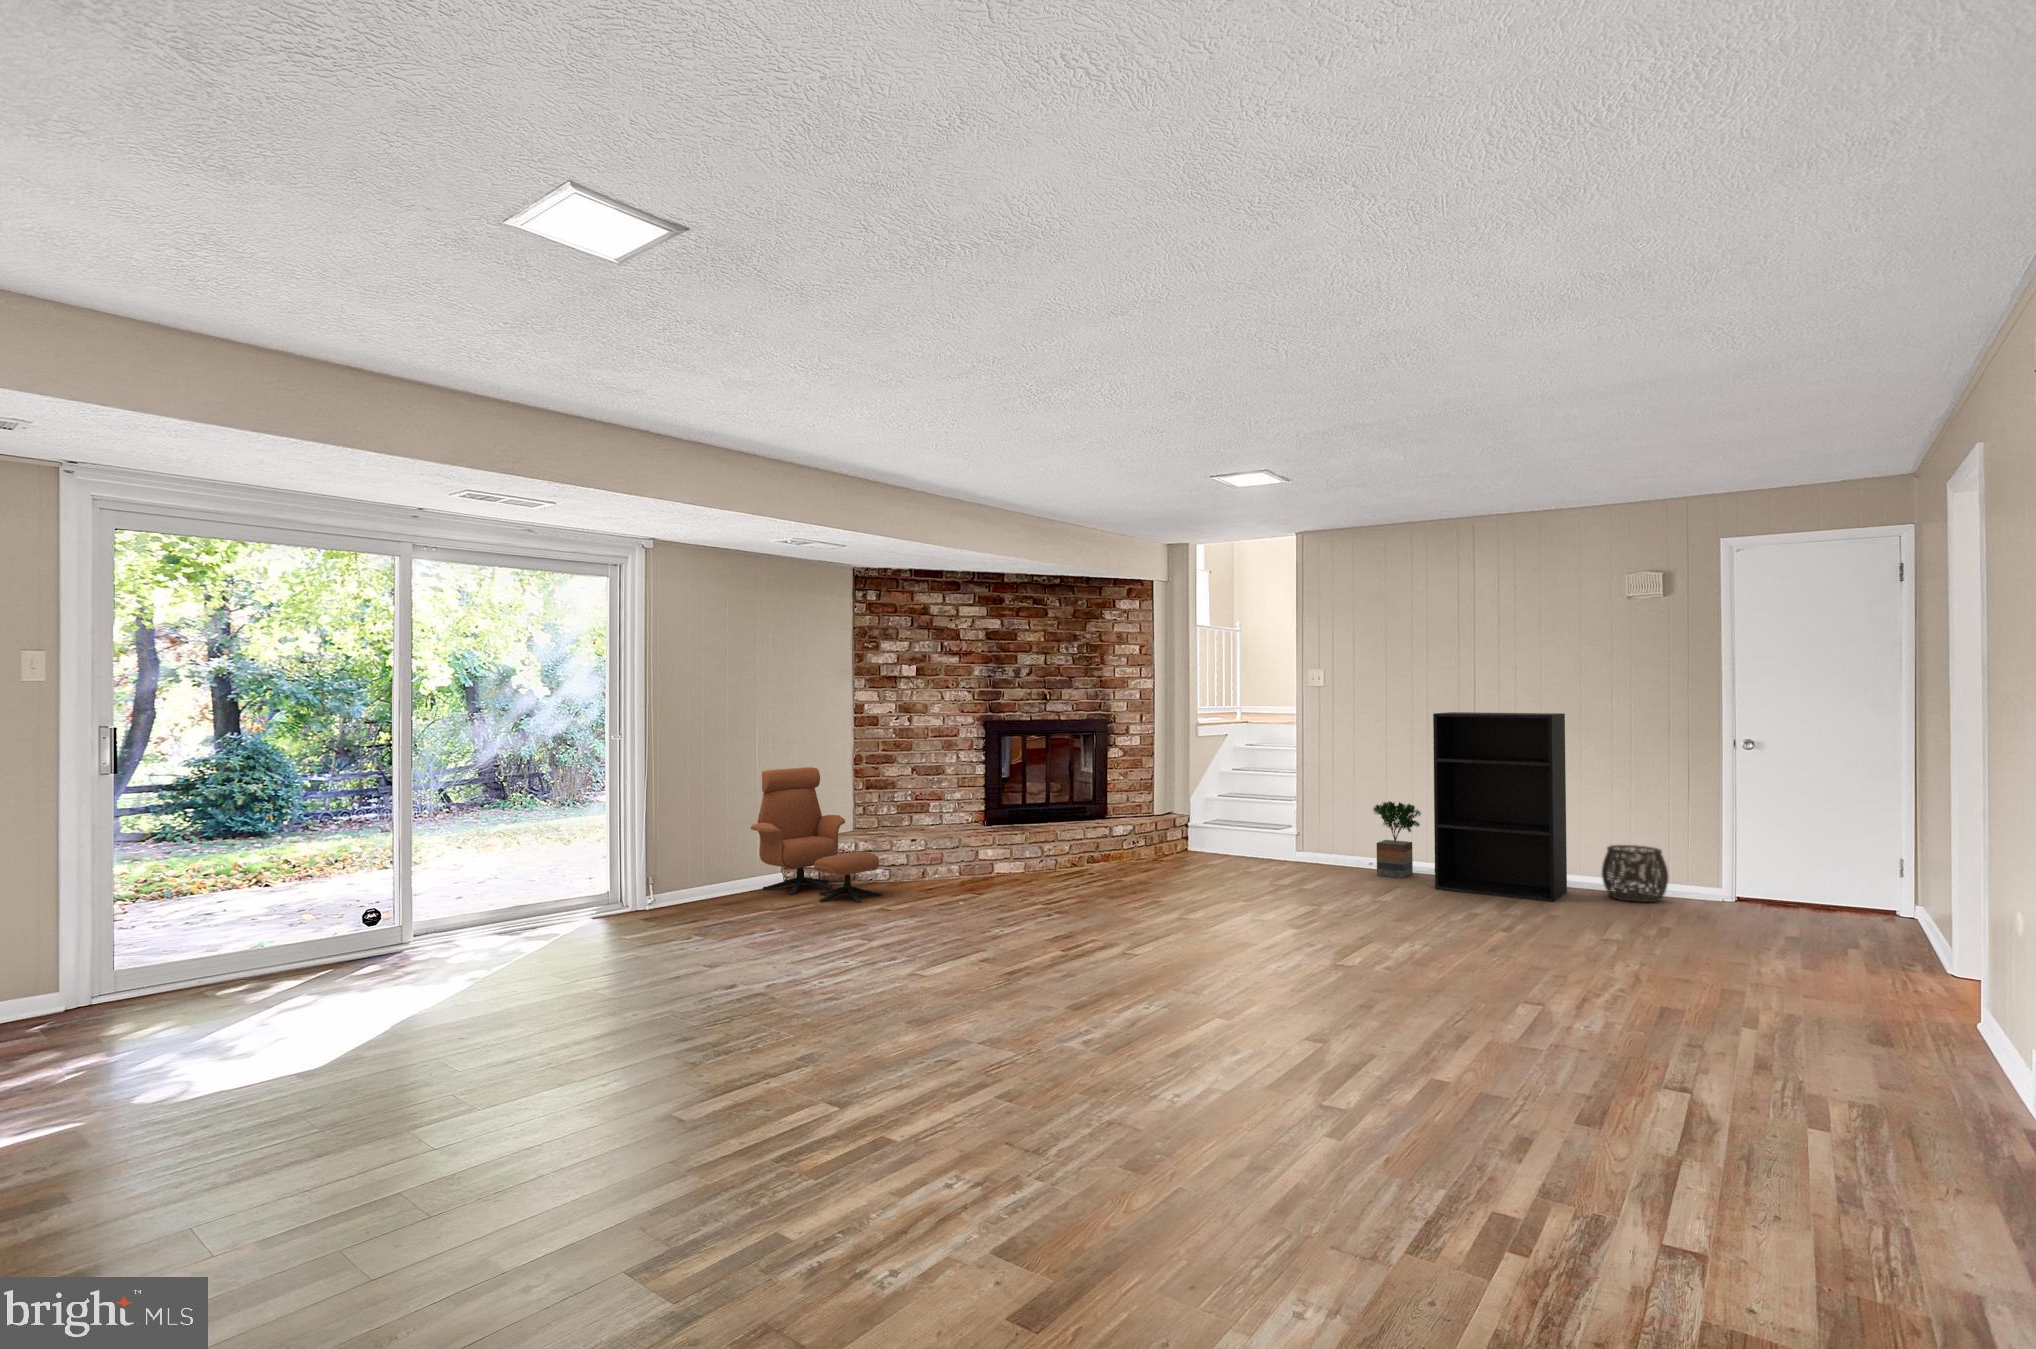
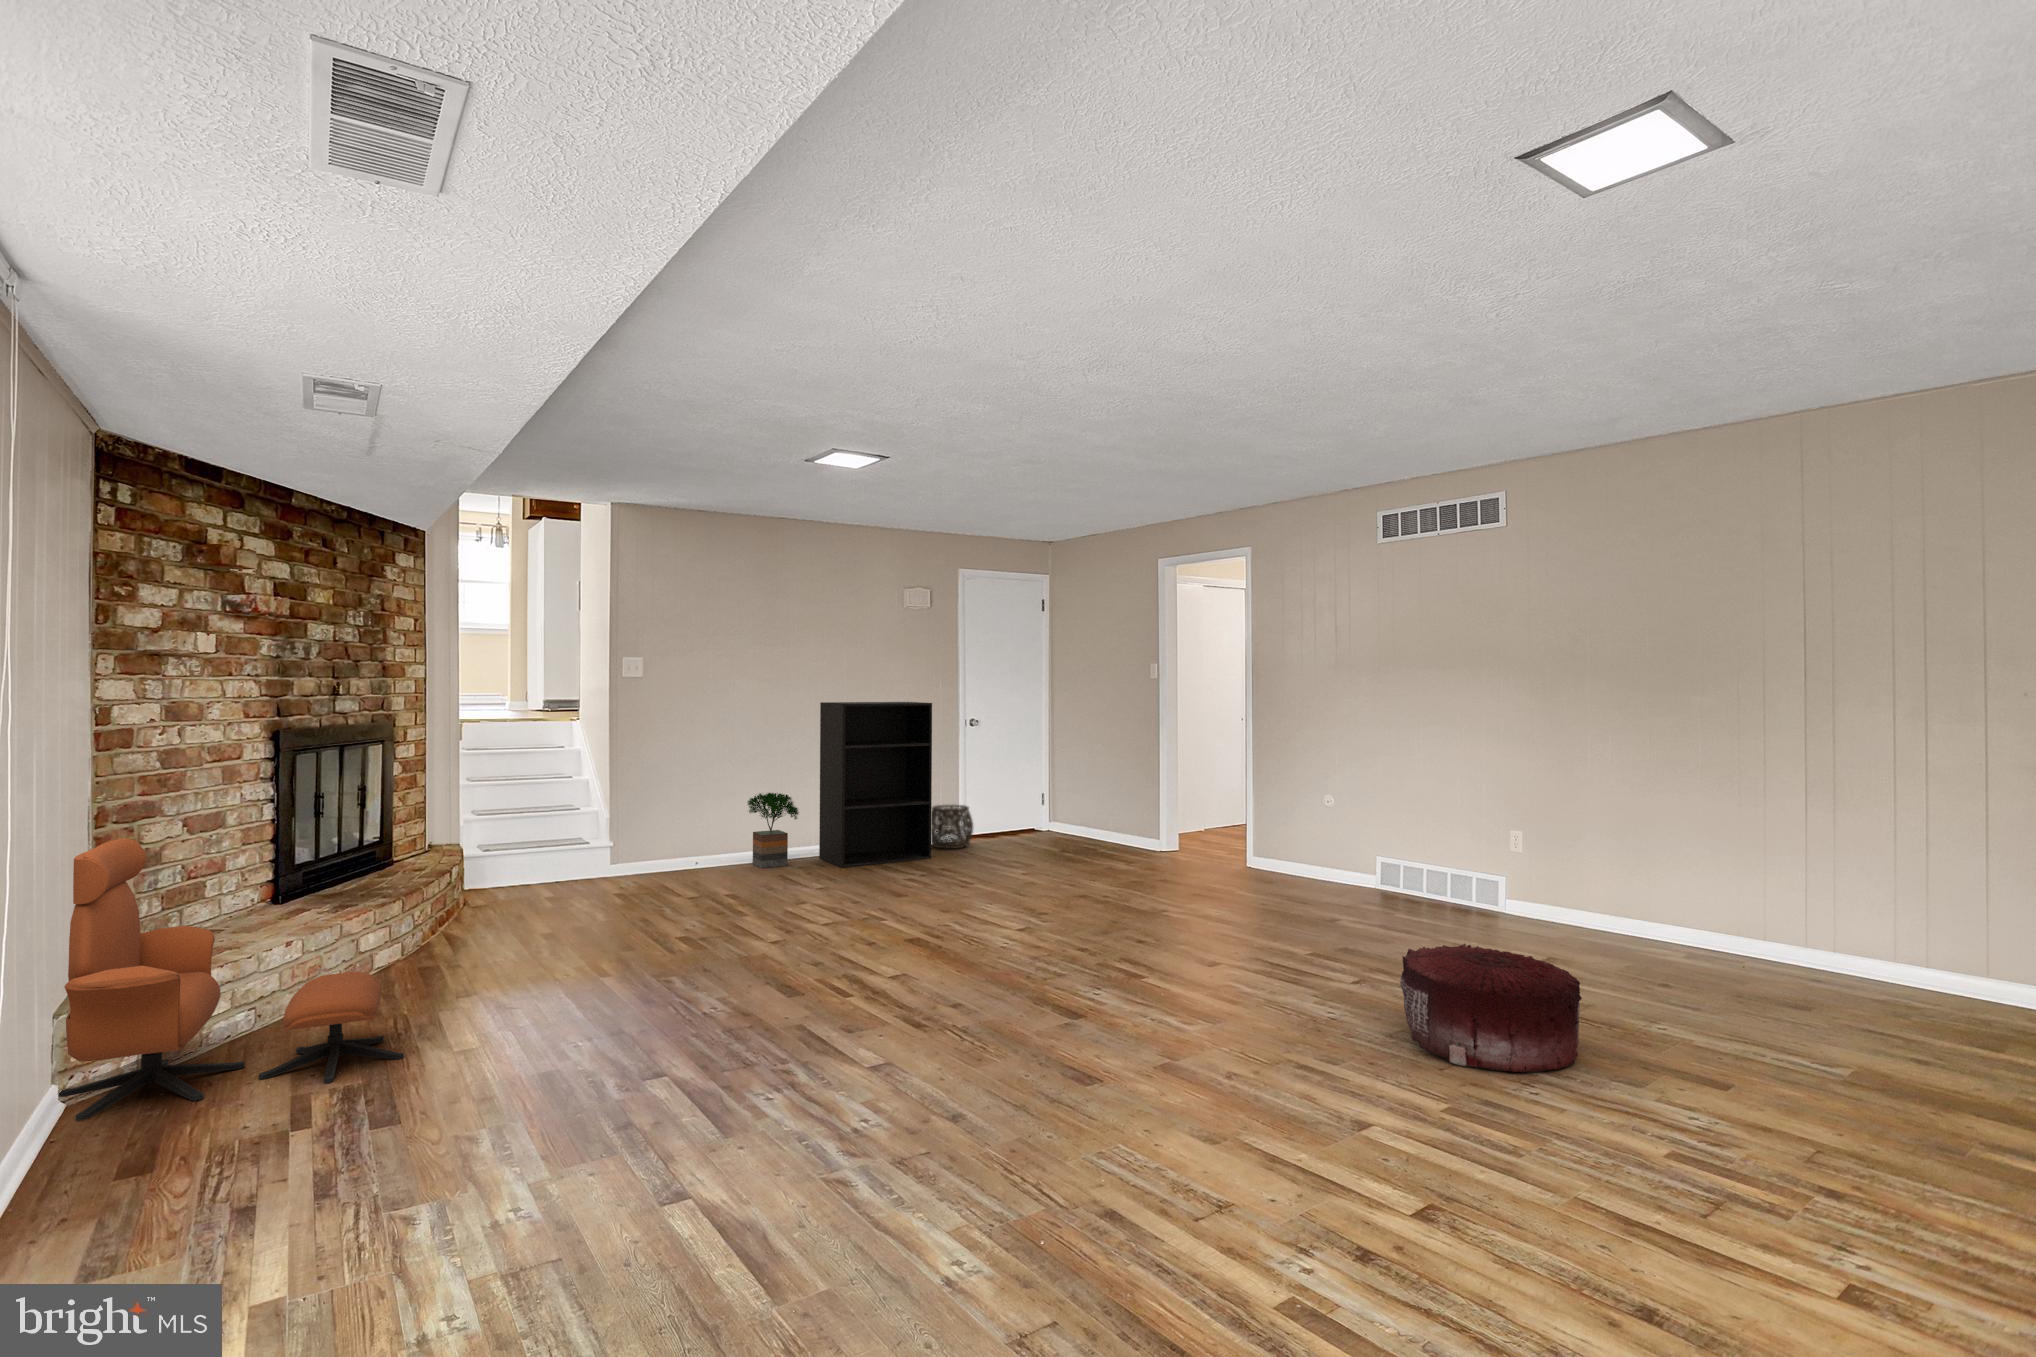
pouf: none [1065,1019,1284,1199] -> present [1400,944,1582,1073]

